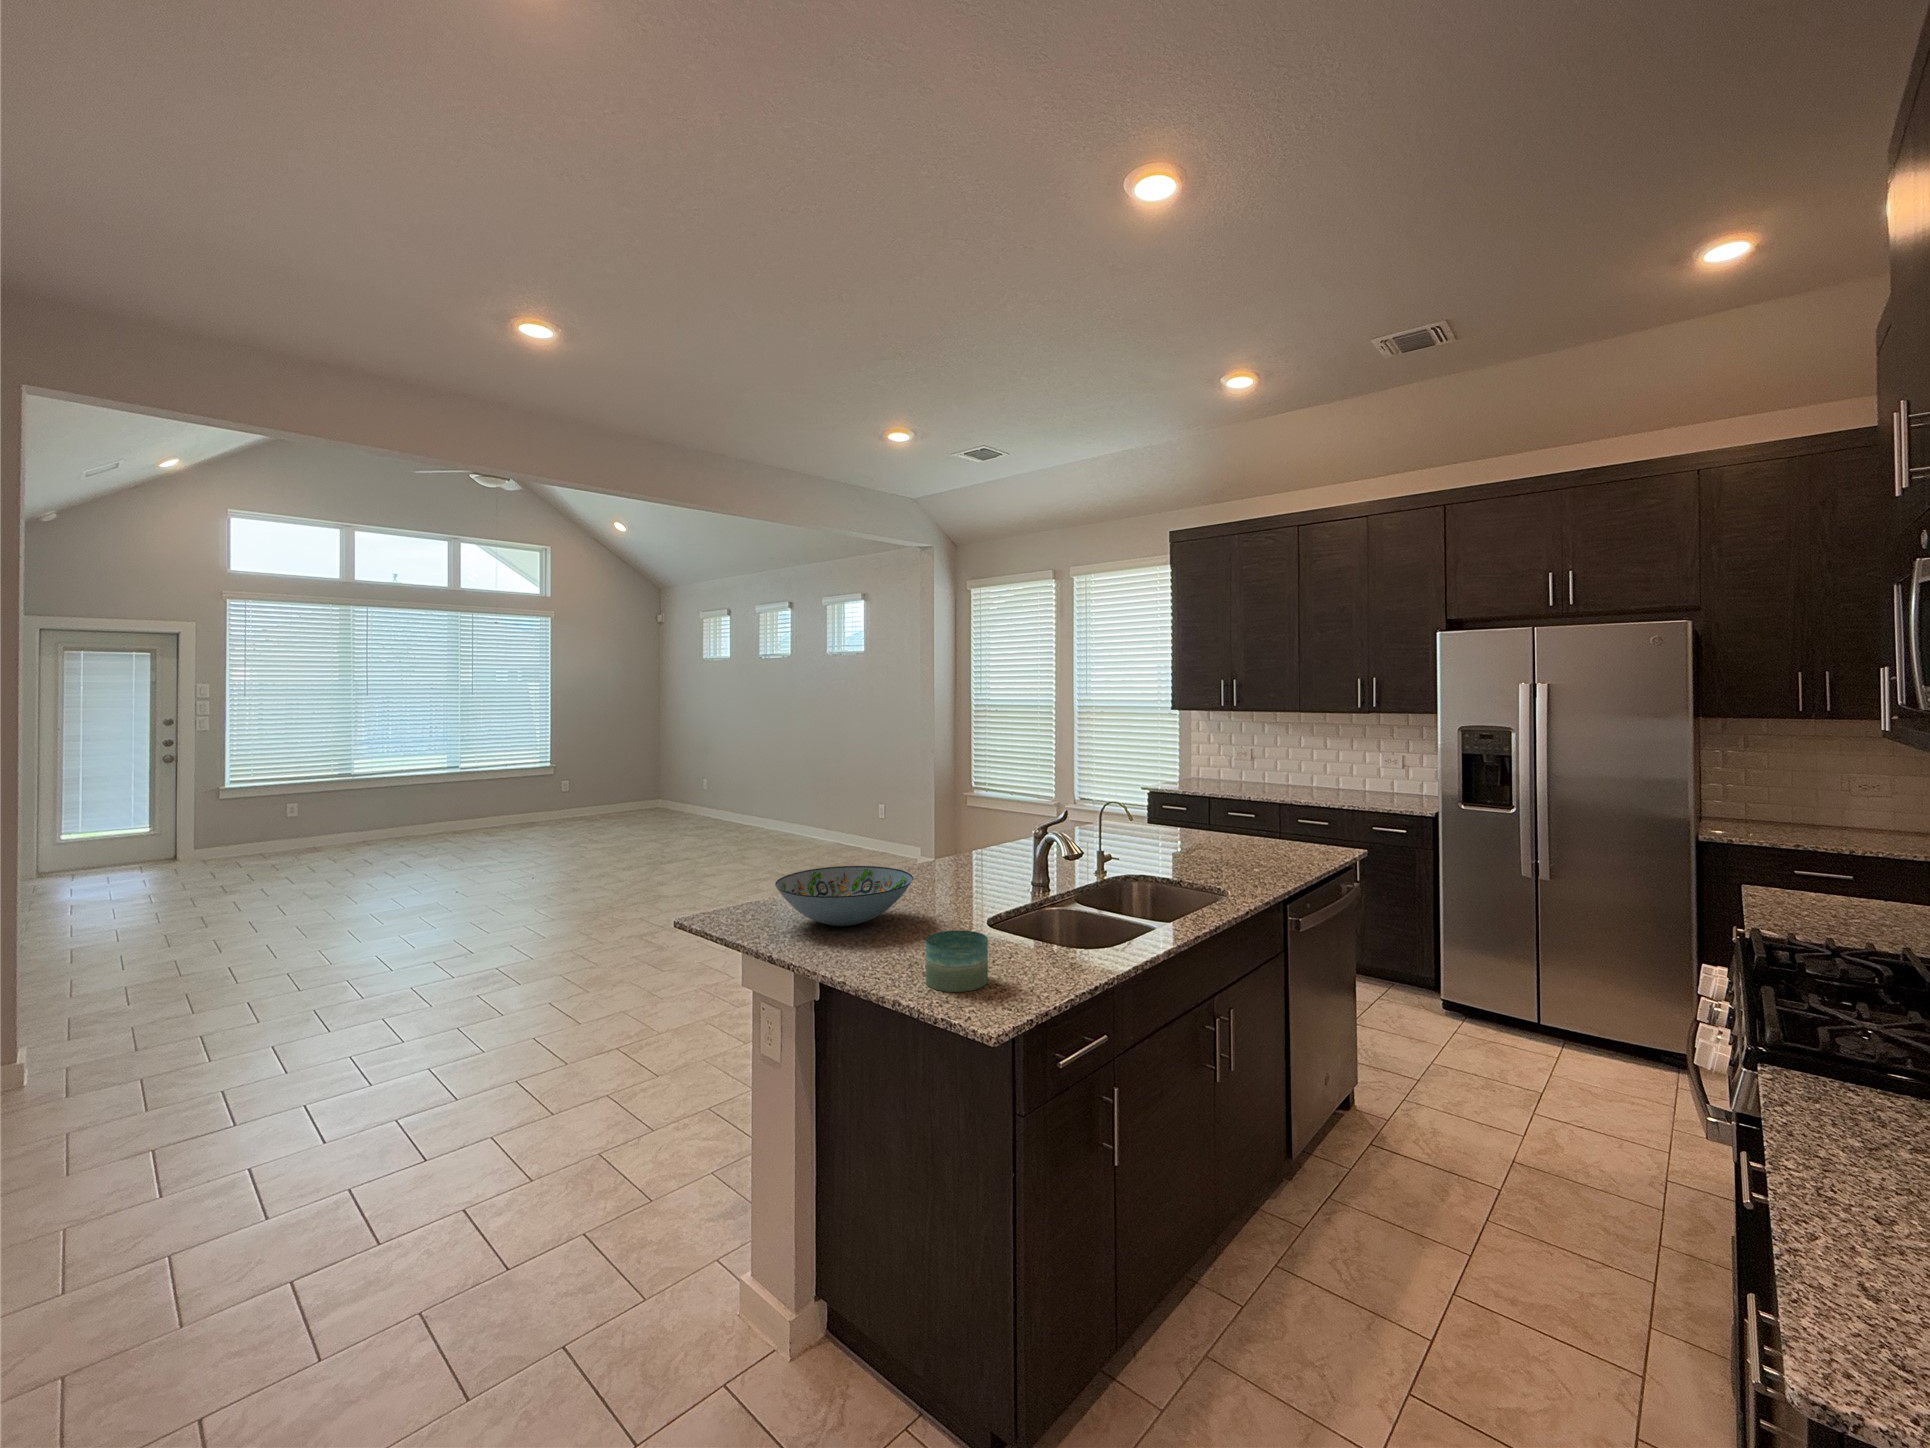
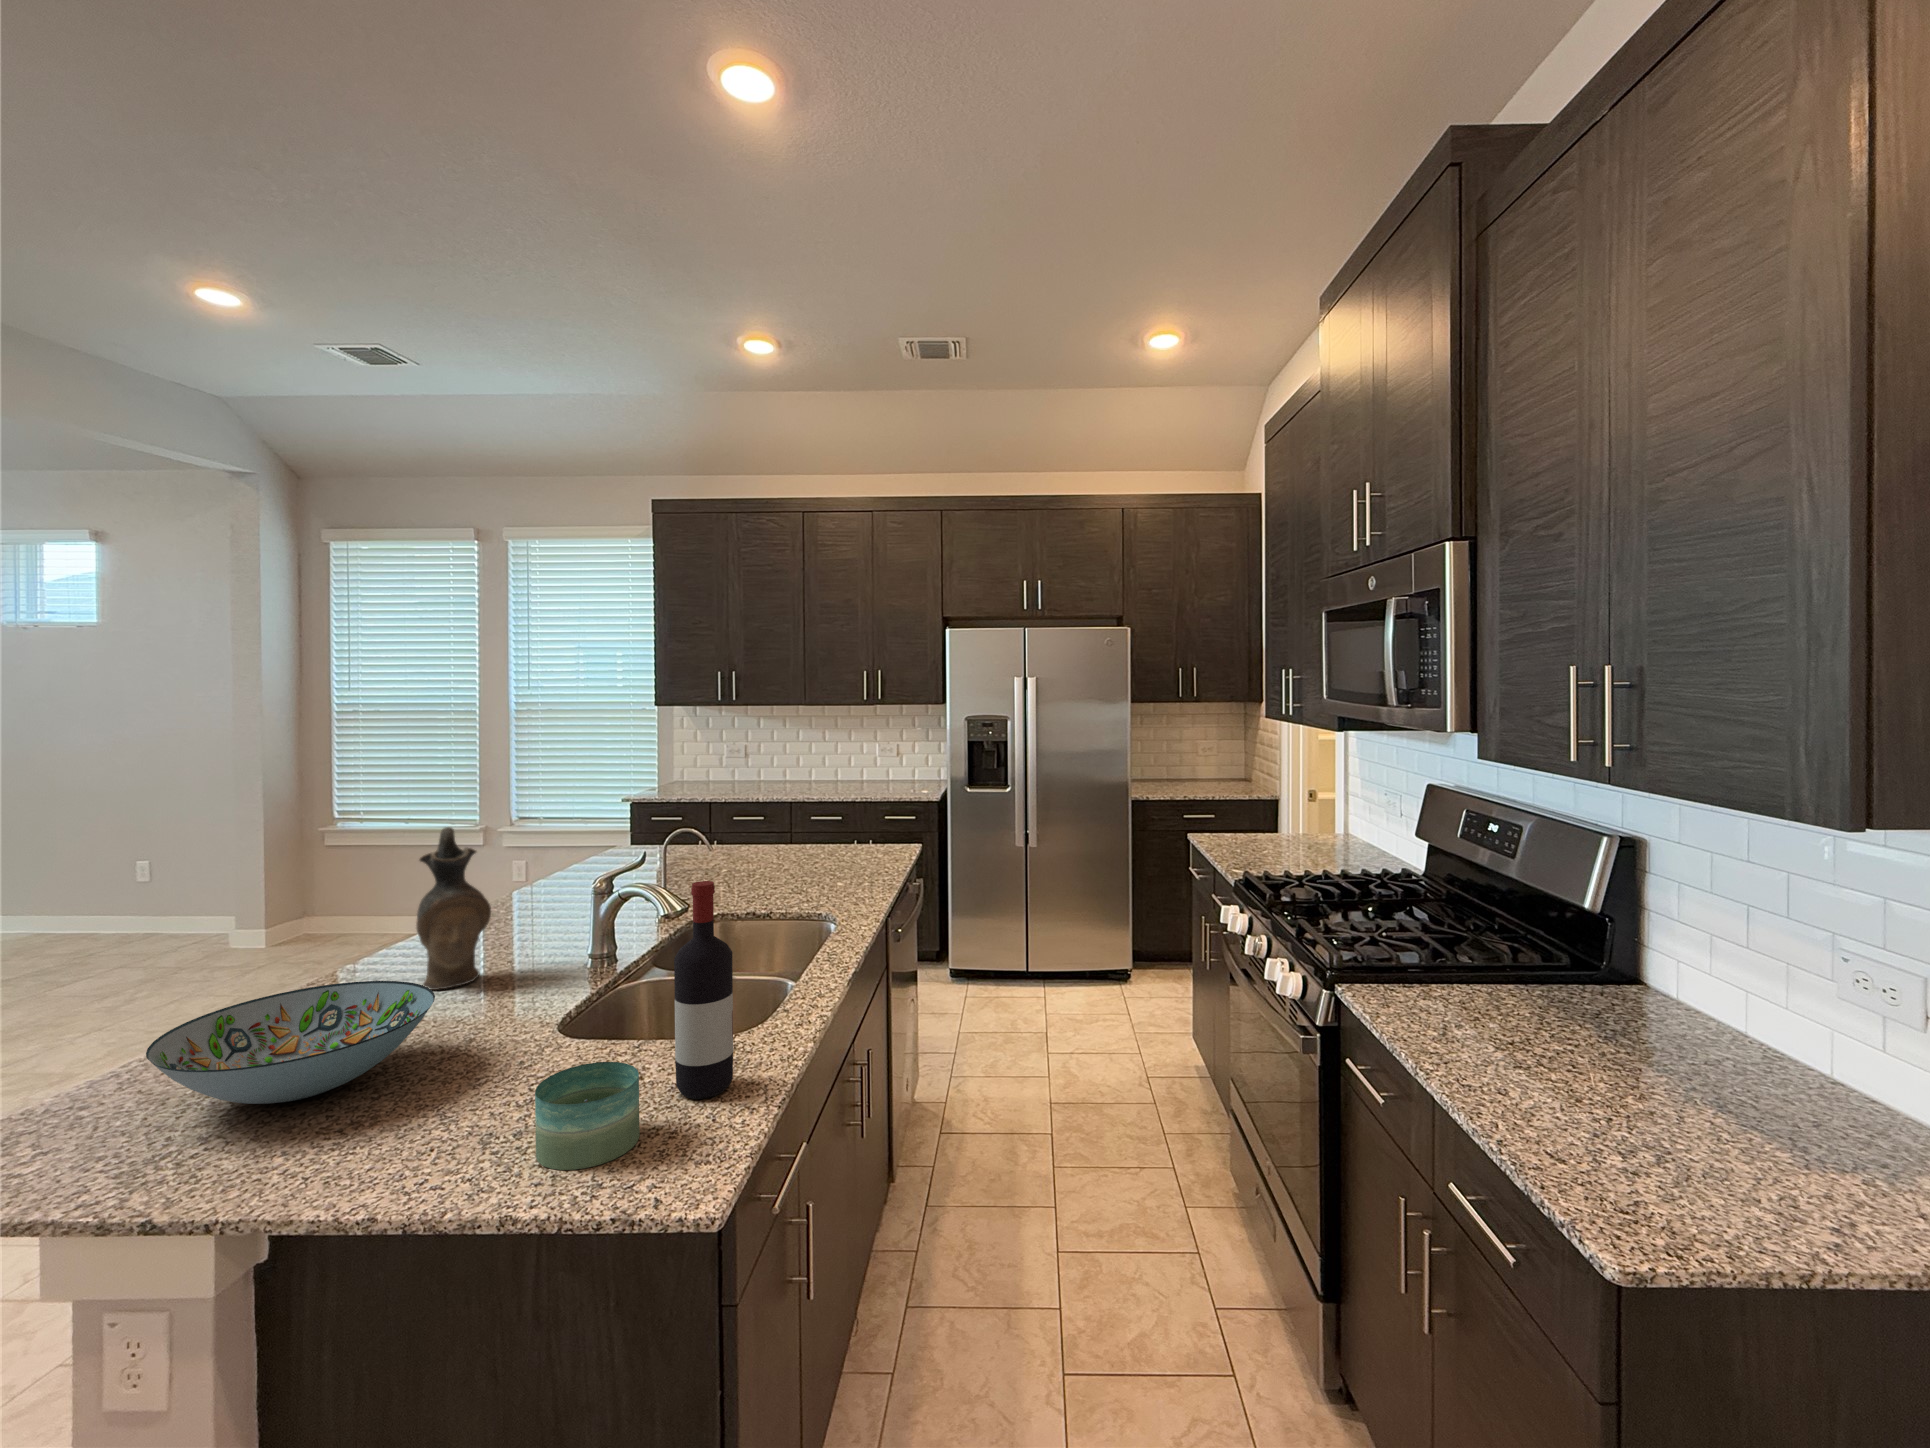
ceramic pitcher: none [928,779,971,888] -> present [416,827,491,990]
wine bottle: none [1024,820,1064,976] -> present [674,881,733,1099]

